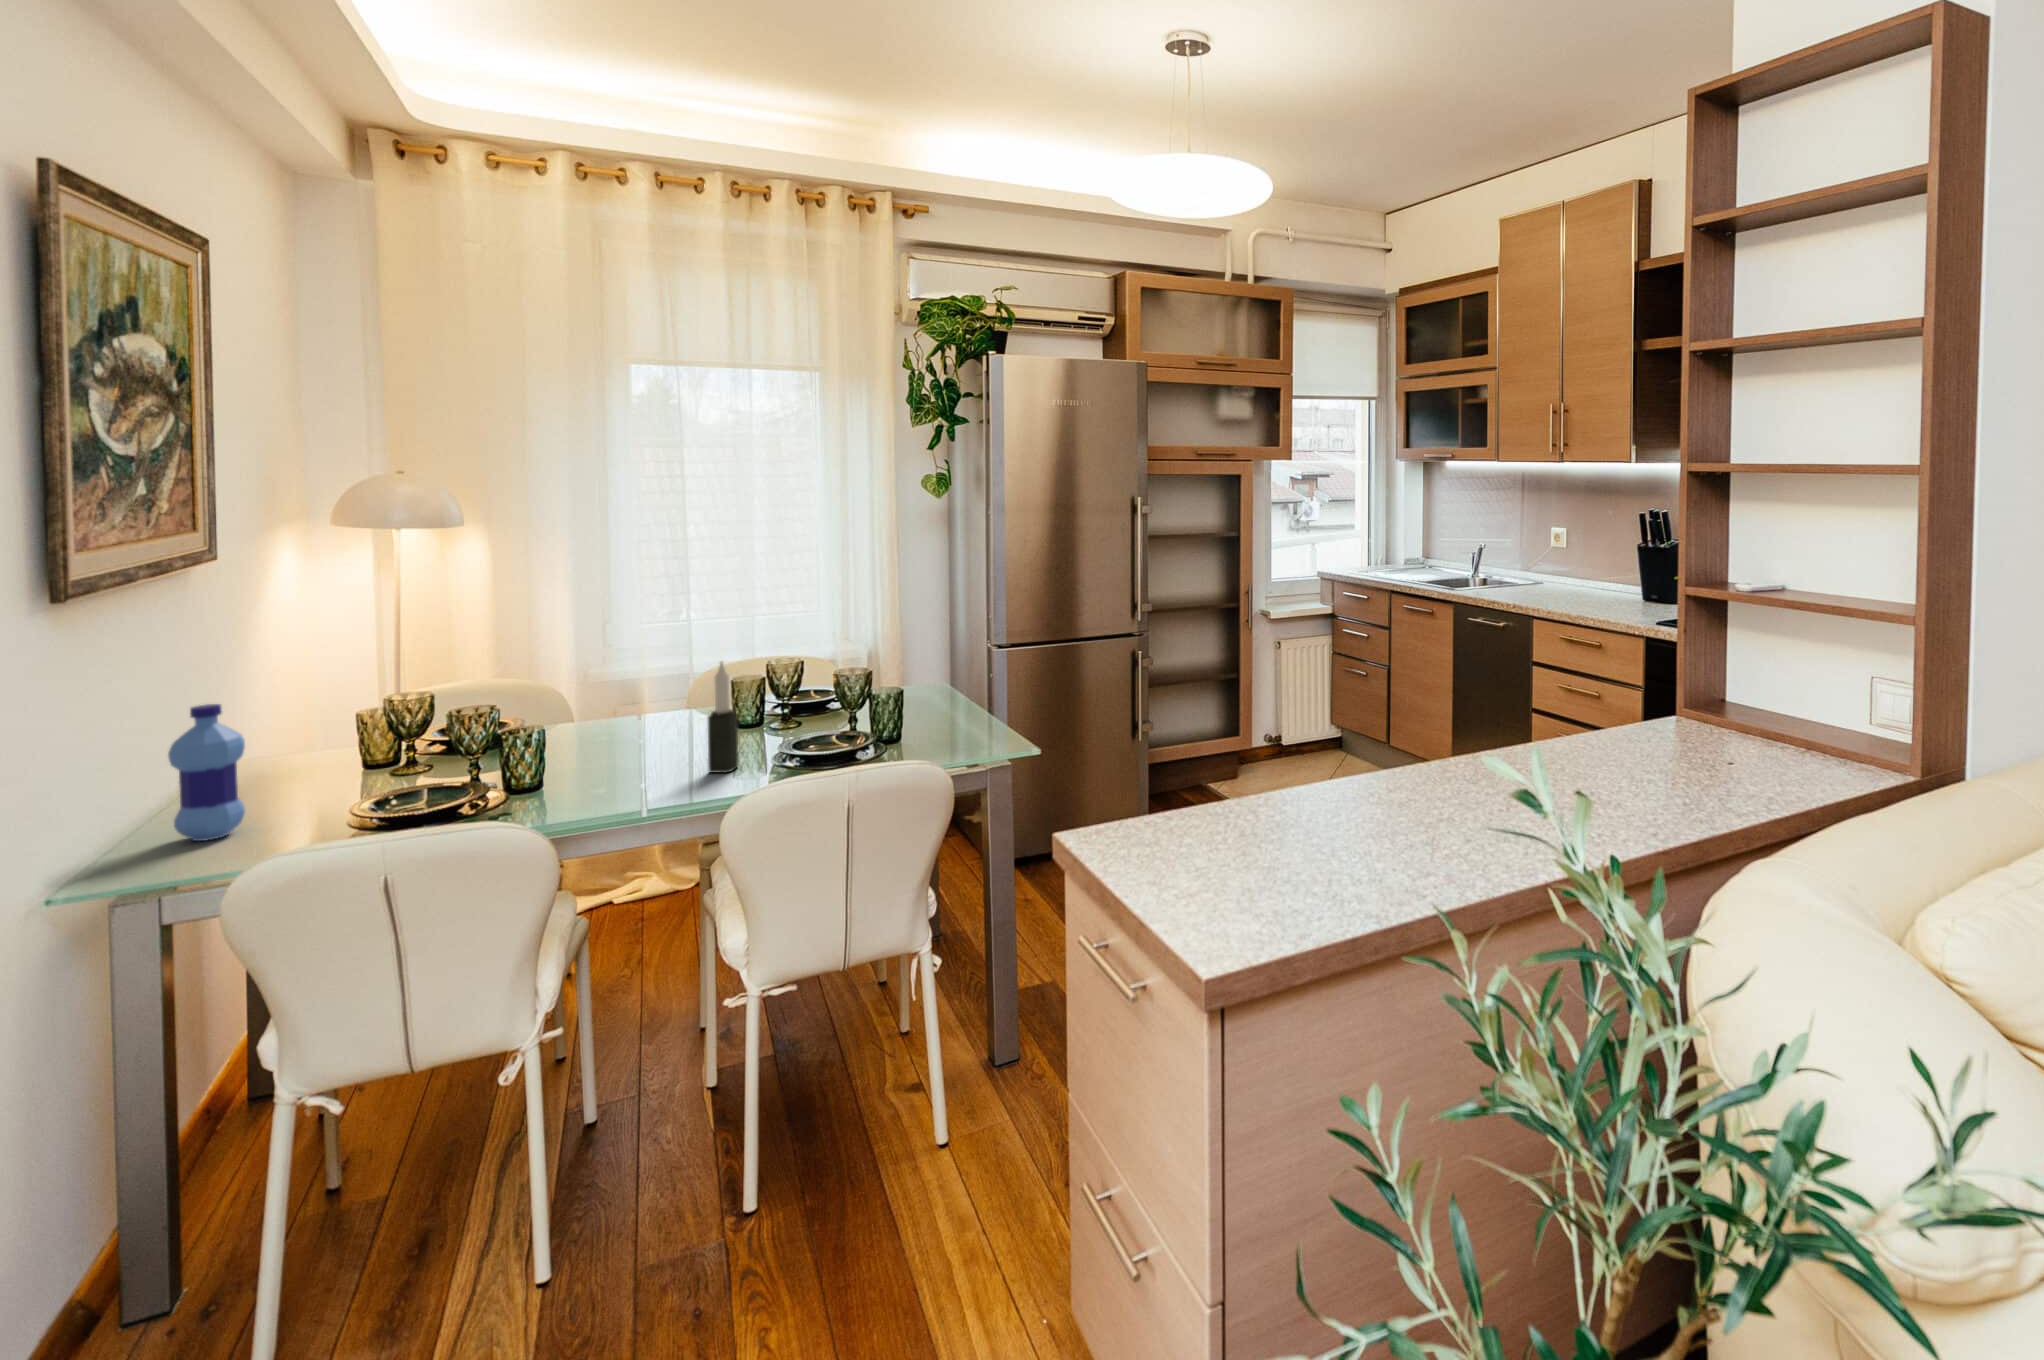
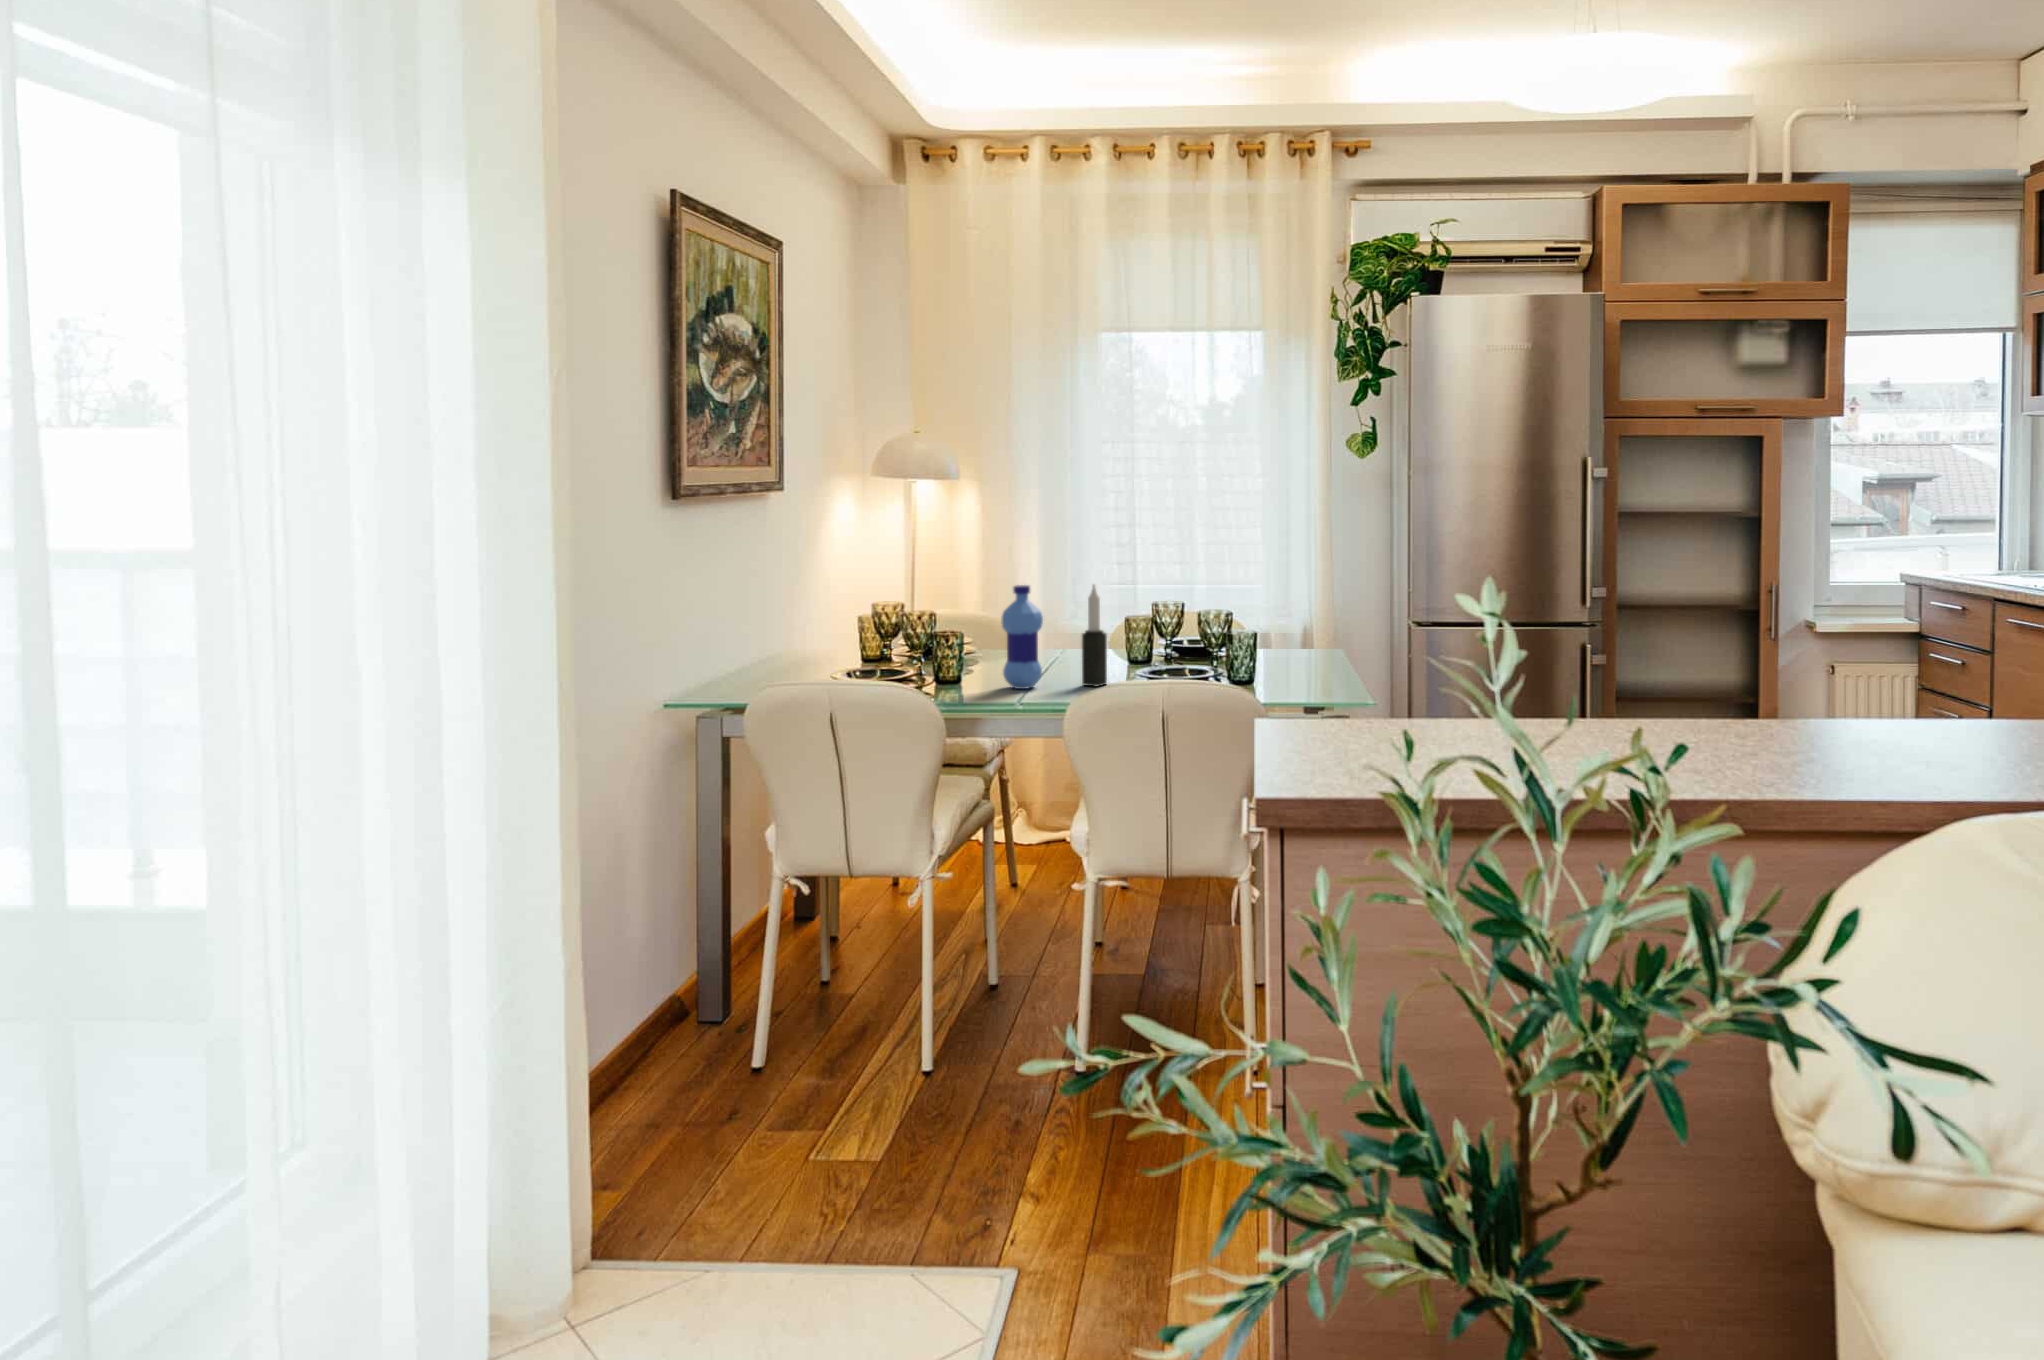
water bottle: present [168,704,245,841] -> present [1001,585,1043,689]

